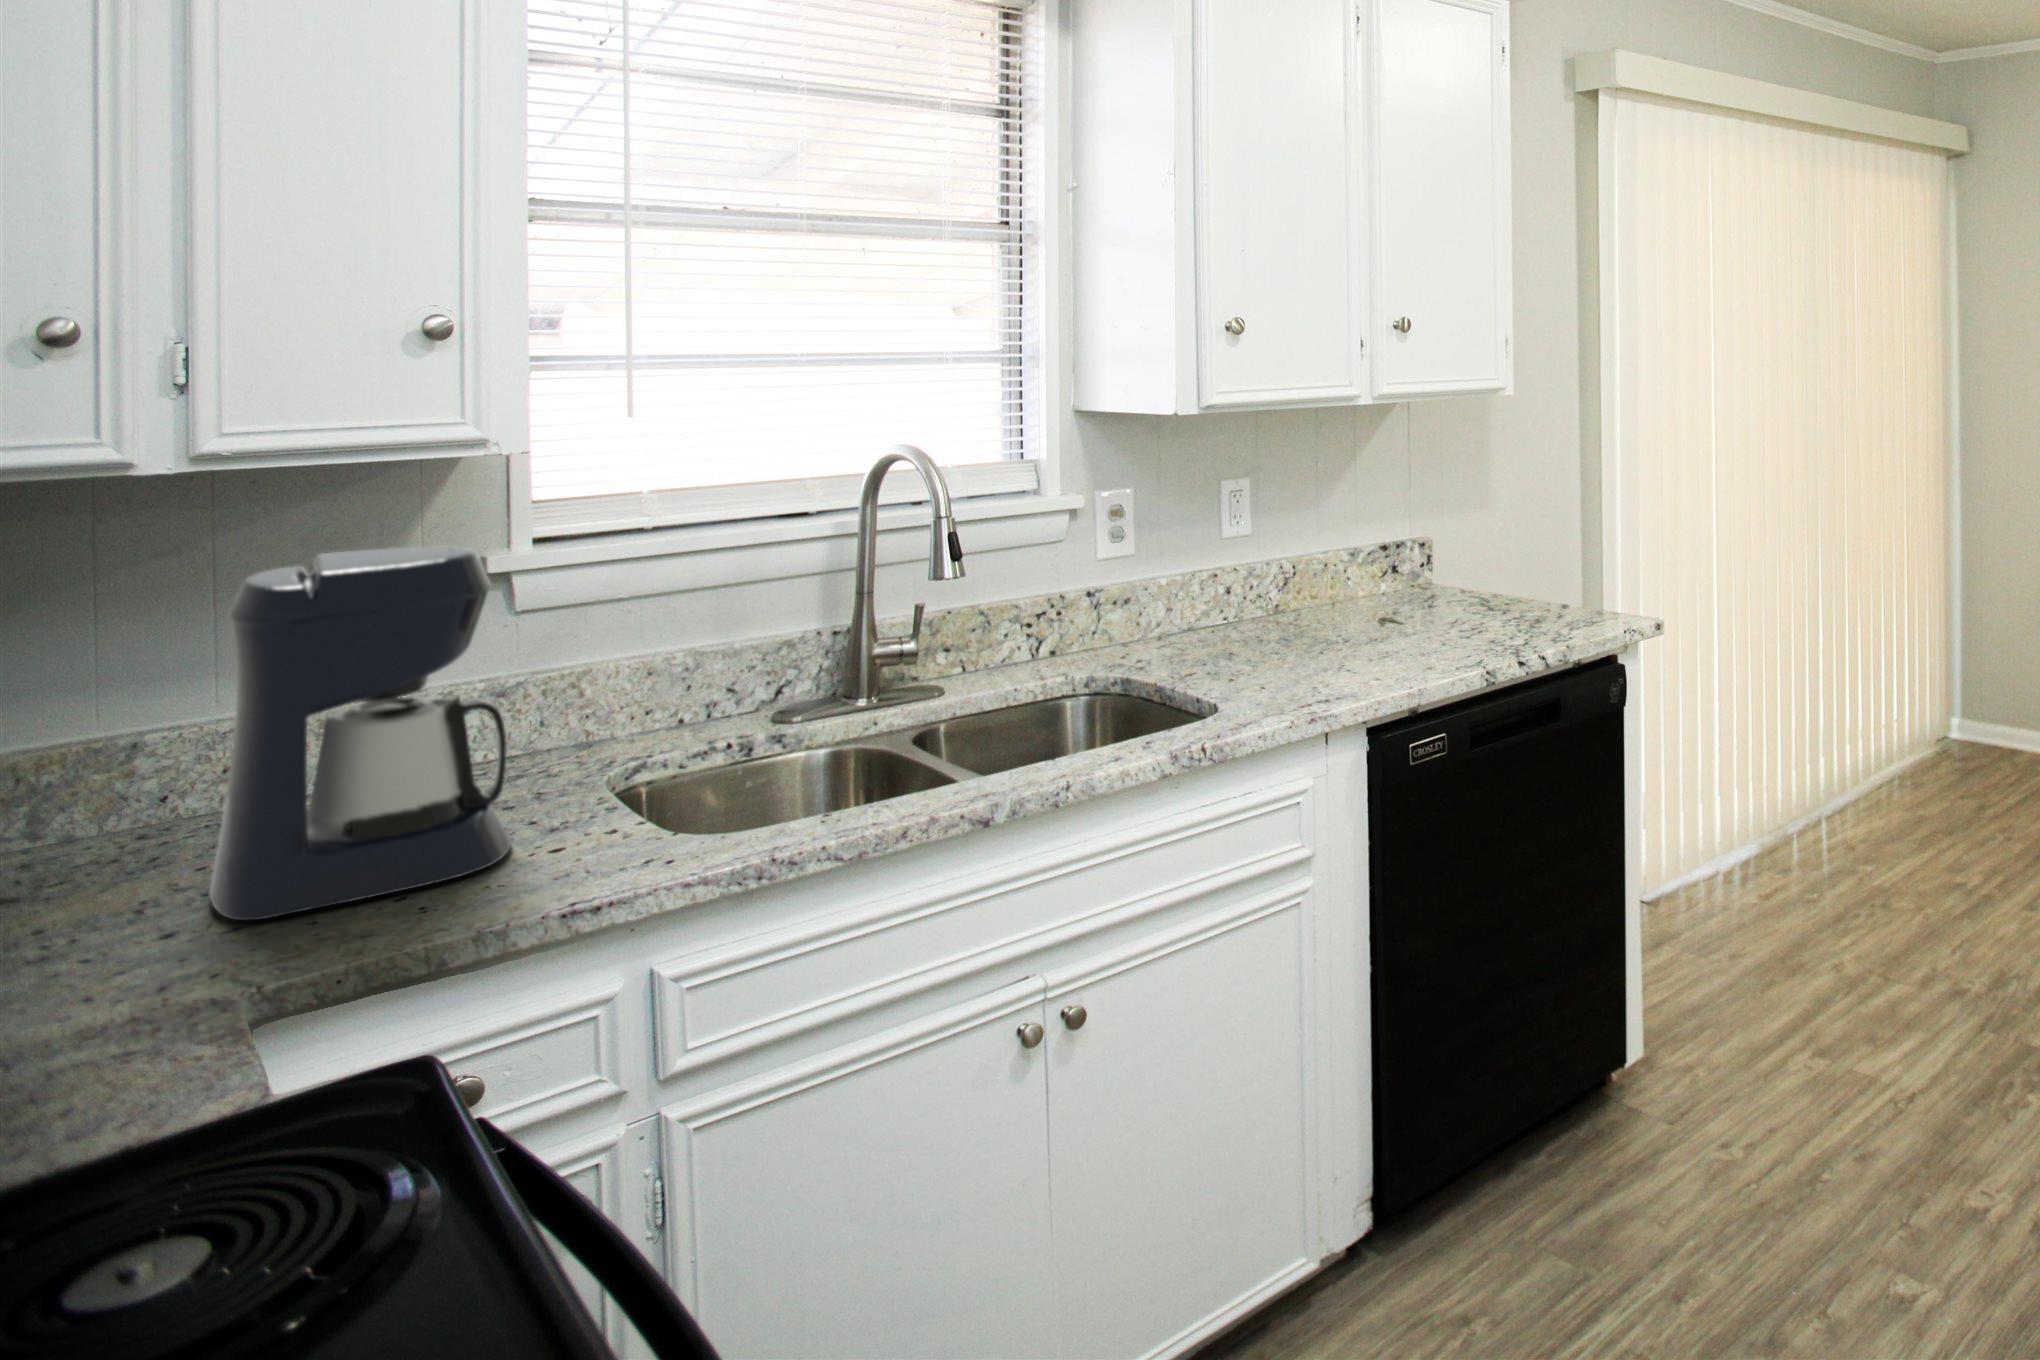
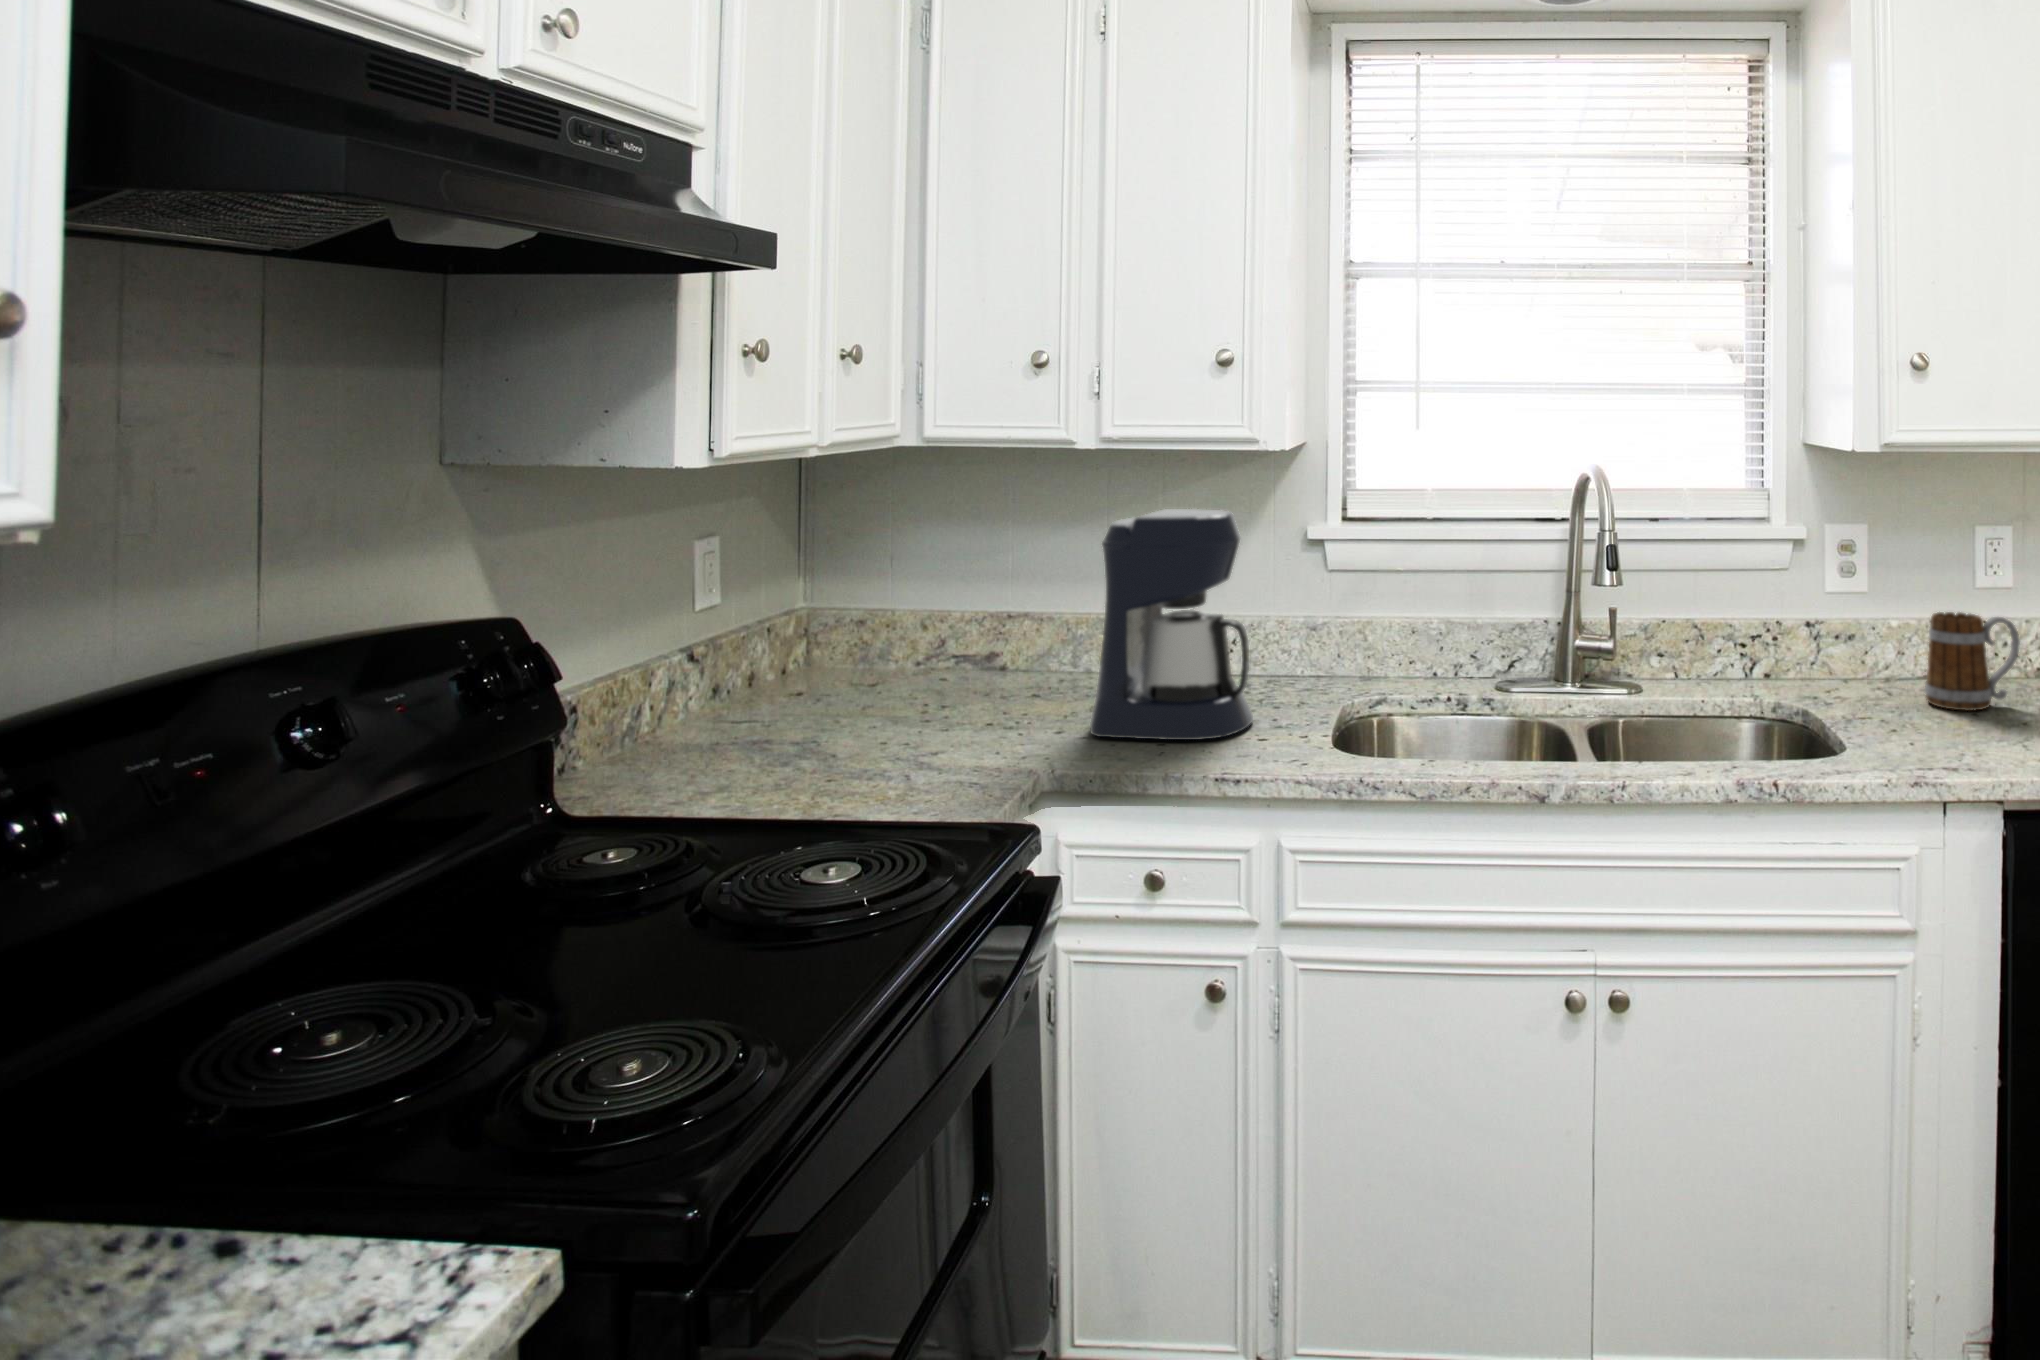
mug: none [1222,562,1299,652] -> present [1925,612,2019,711]

